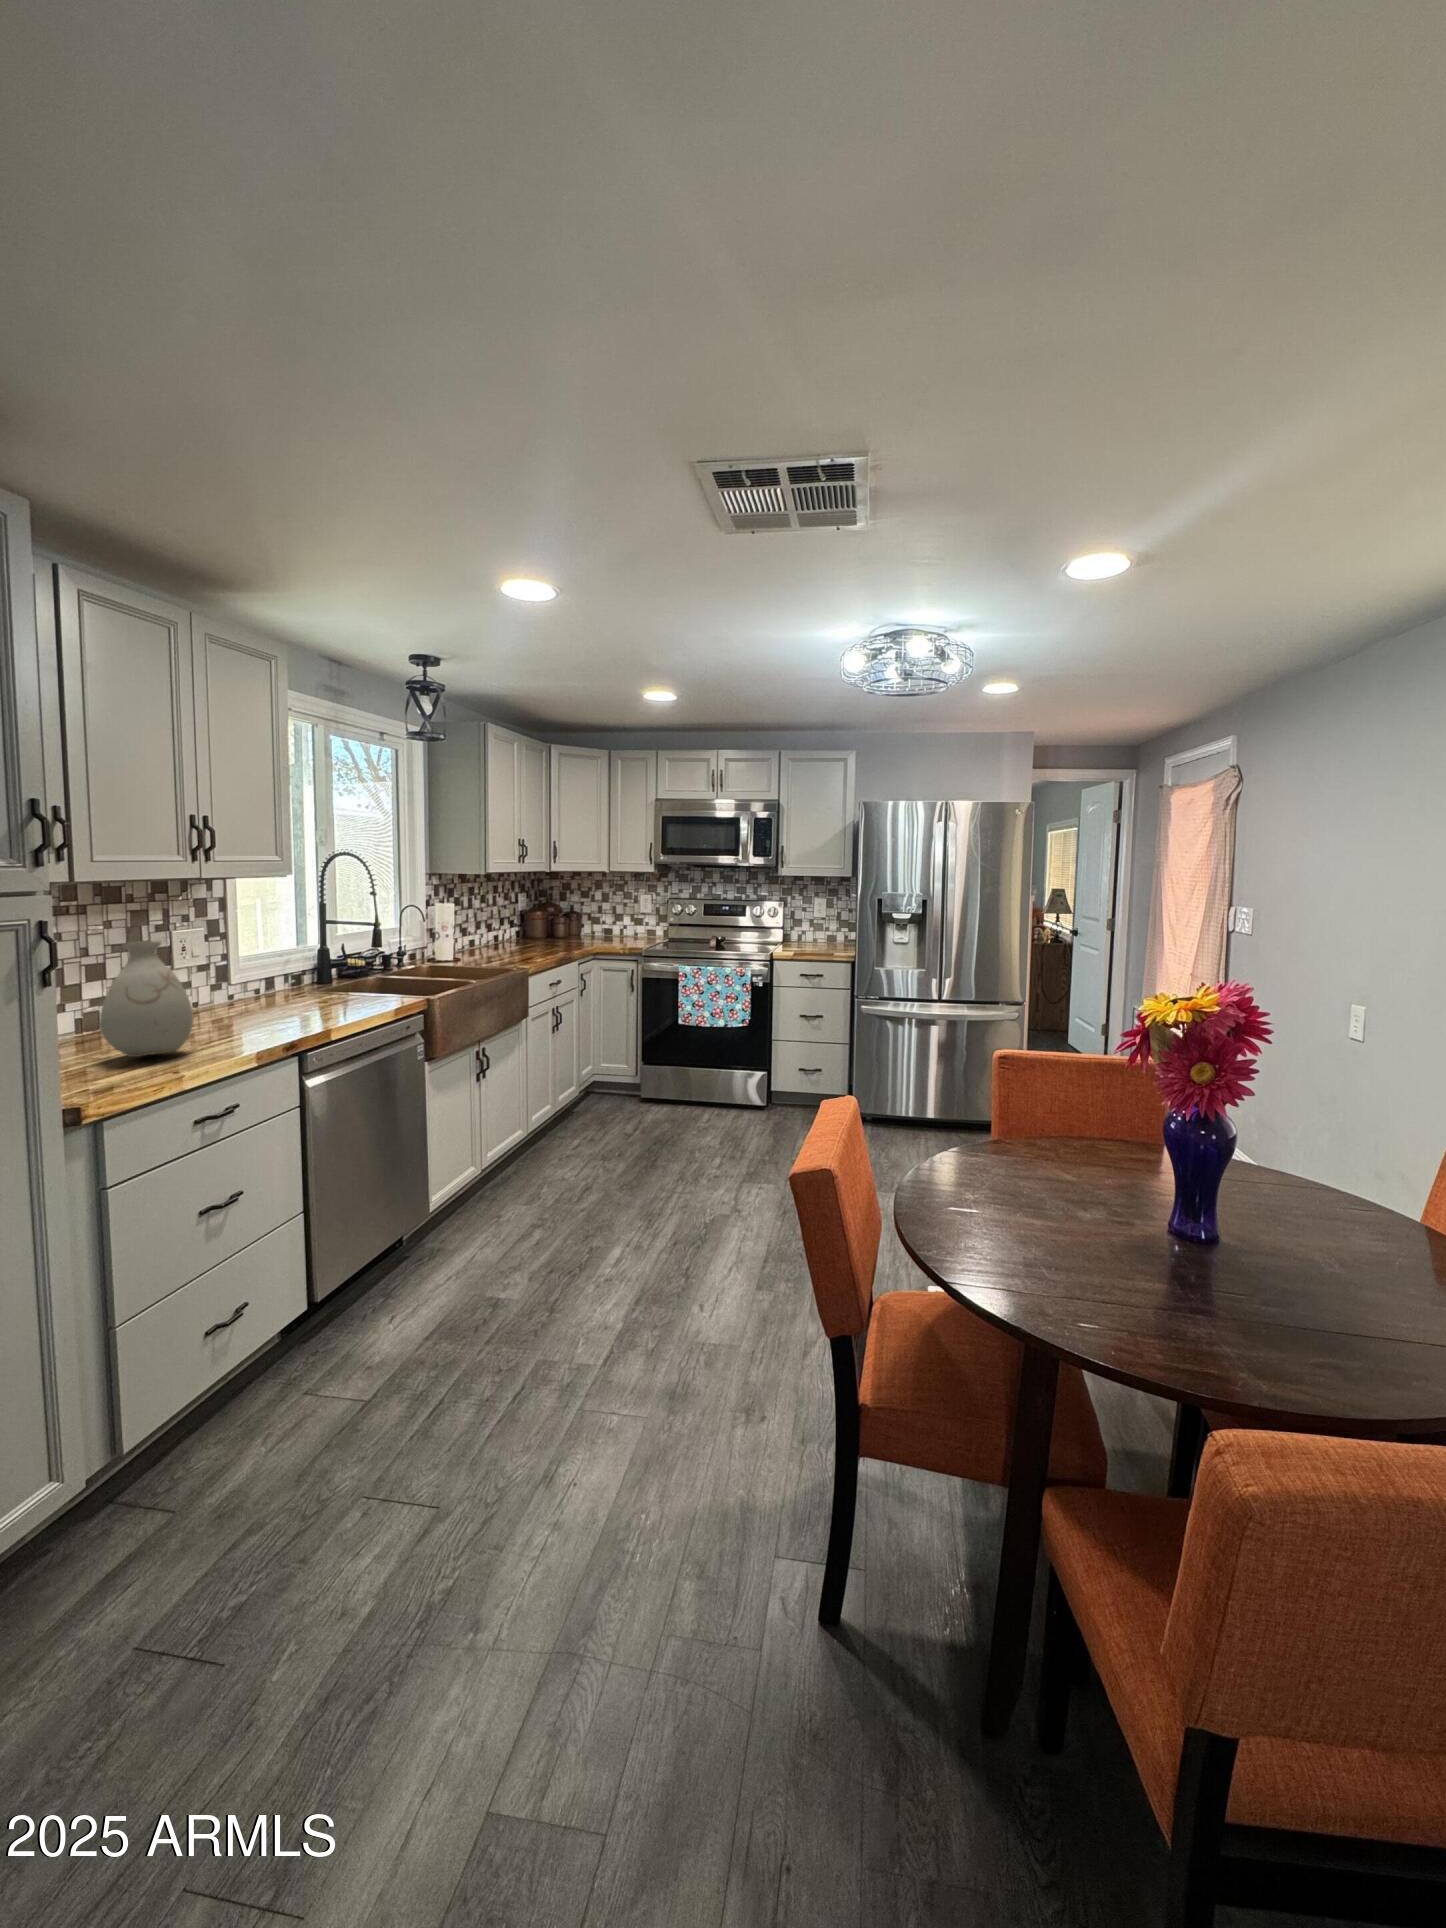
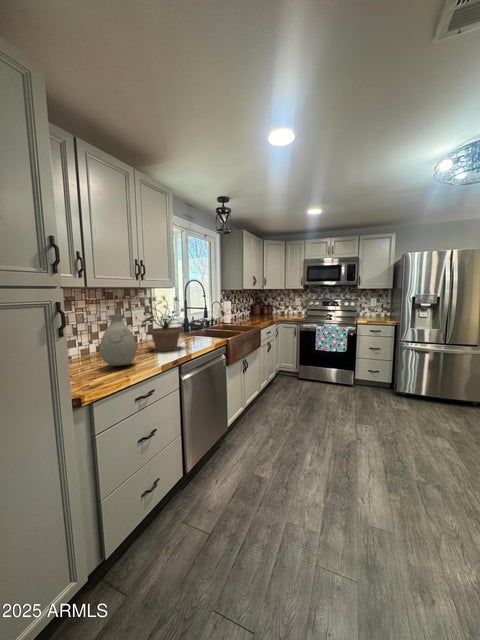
potted plant: none [198,894,323,1027] -> present [141,296,185,351]

